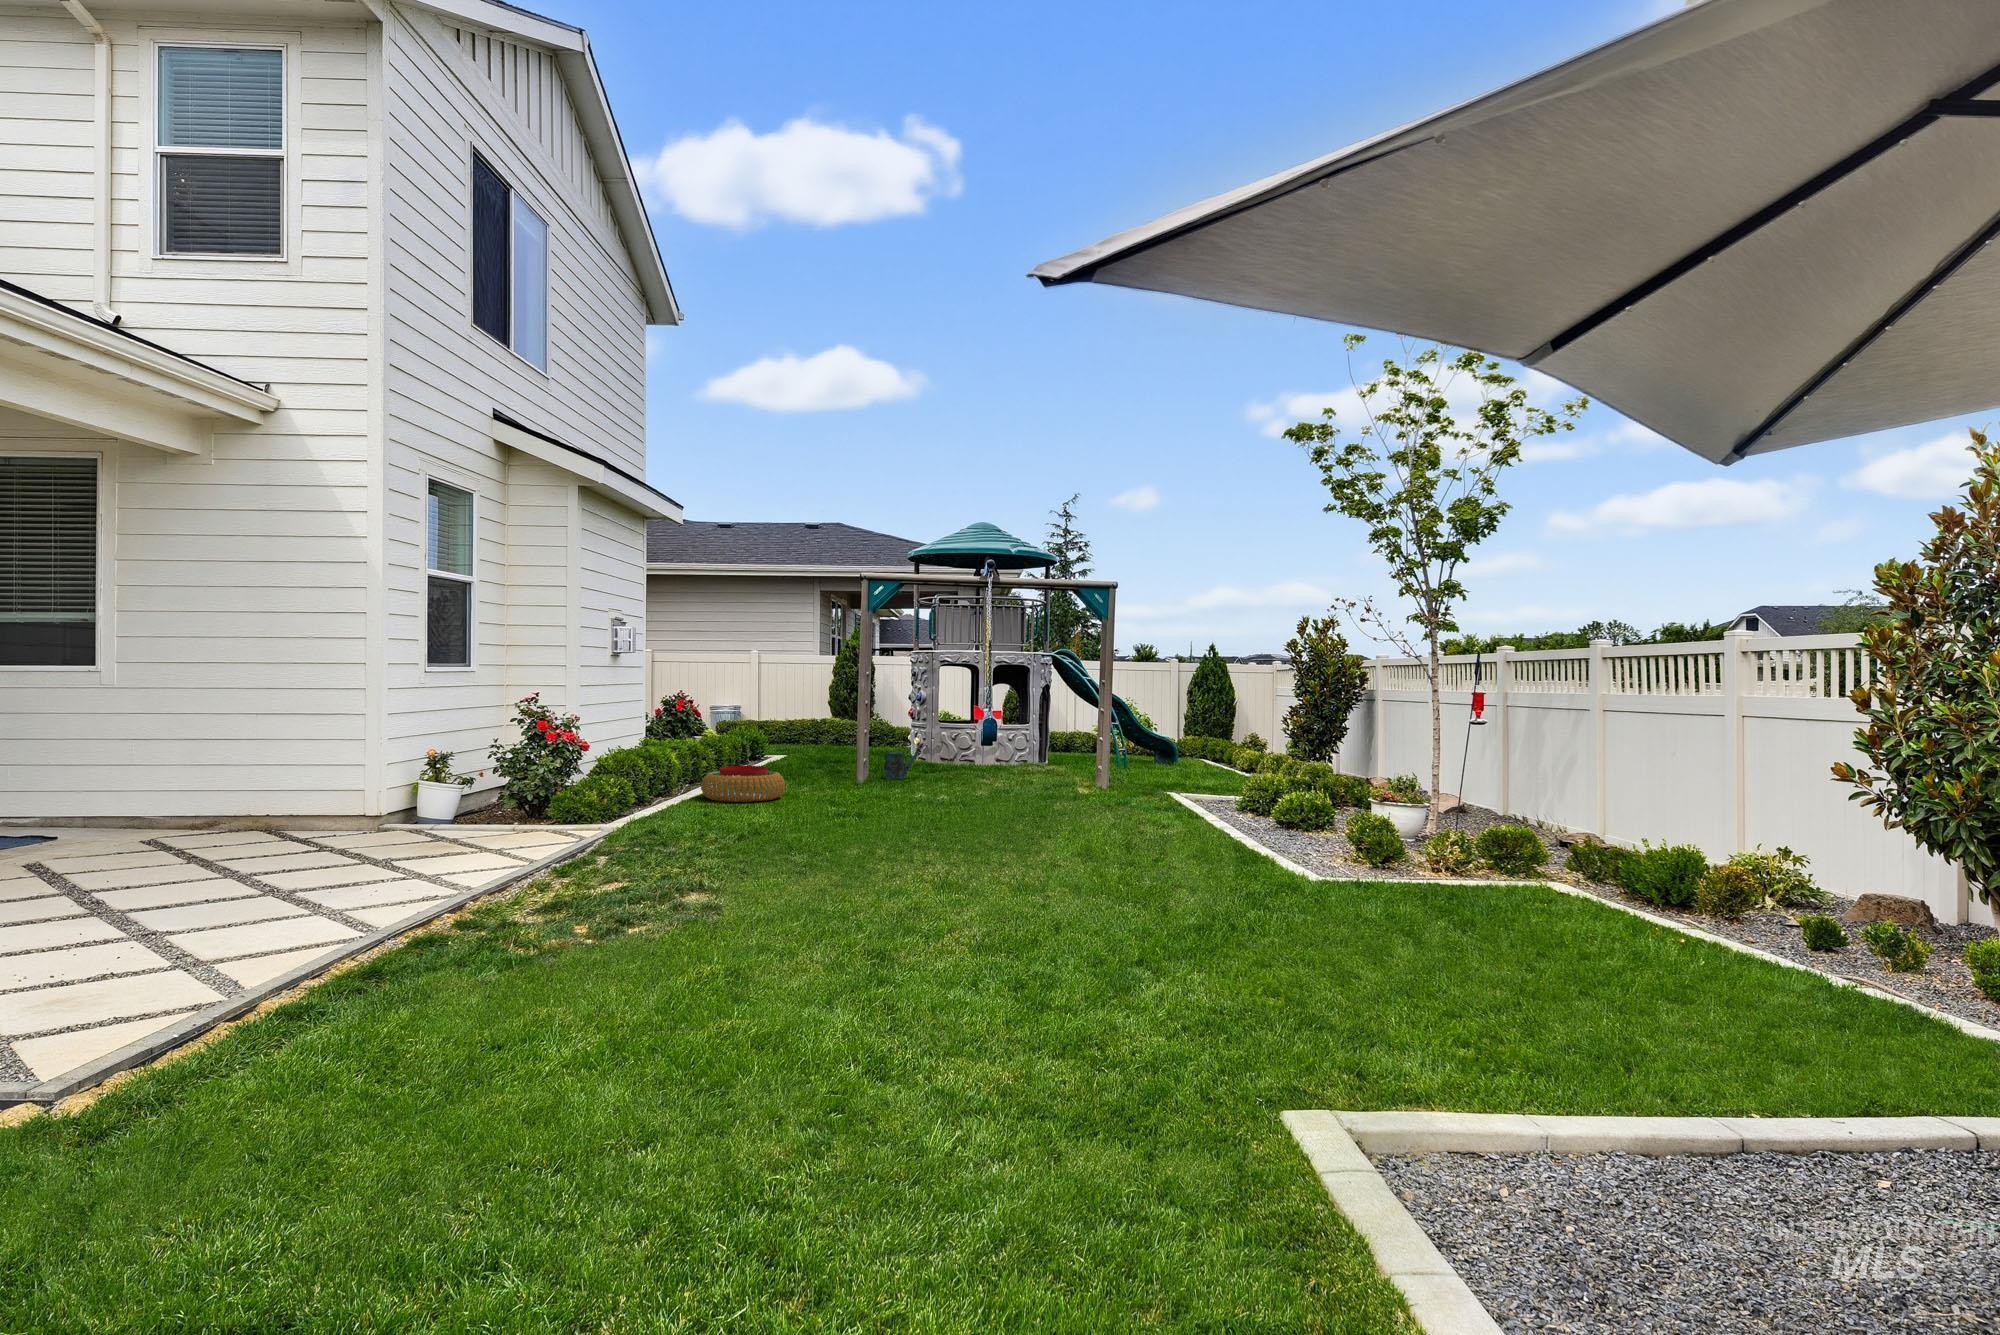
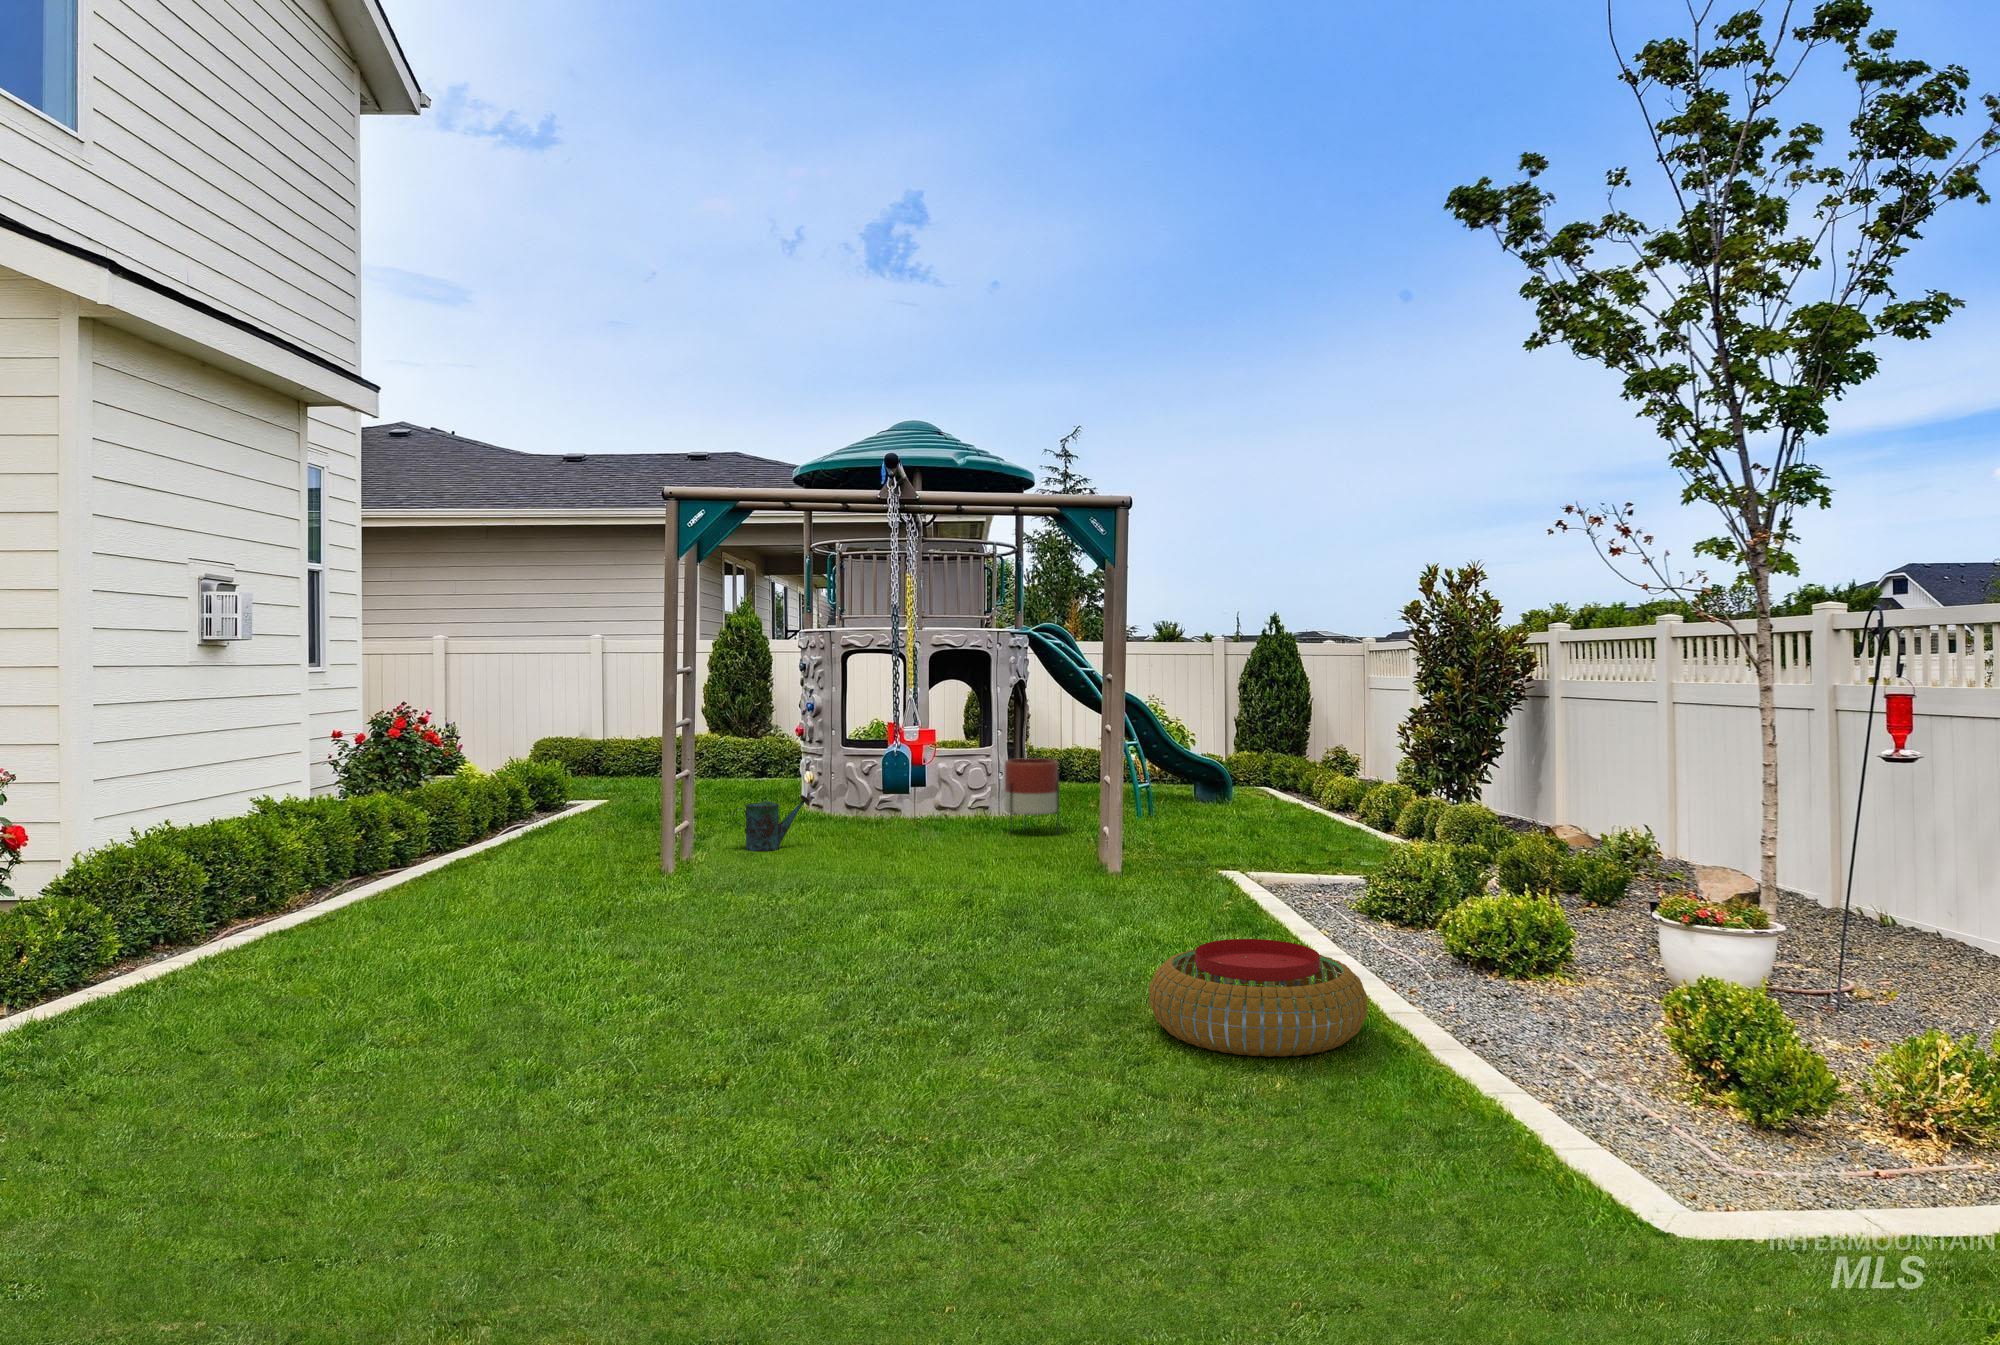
planter: none [1035,730,1069,776] -> present [1004,758,1059,834]
pouf: present [701,766,785,802] -> present [1149,939,1368,1057]

